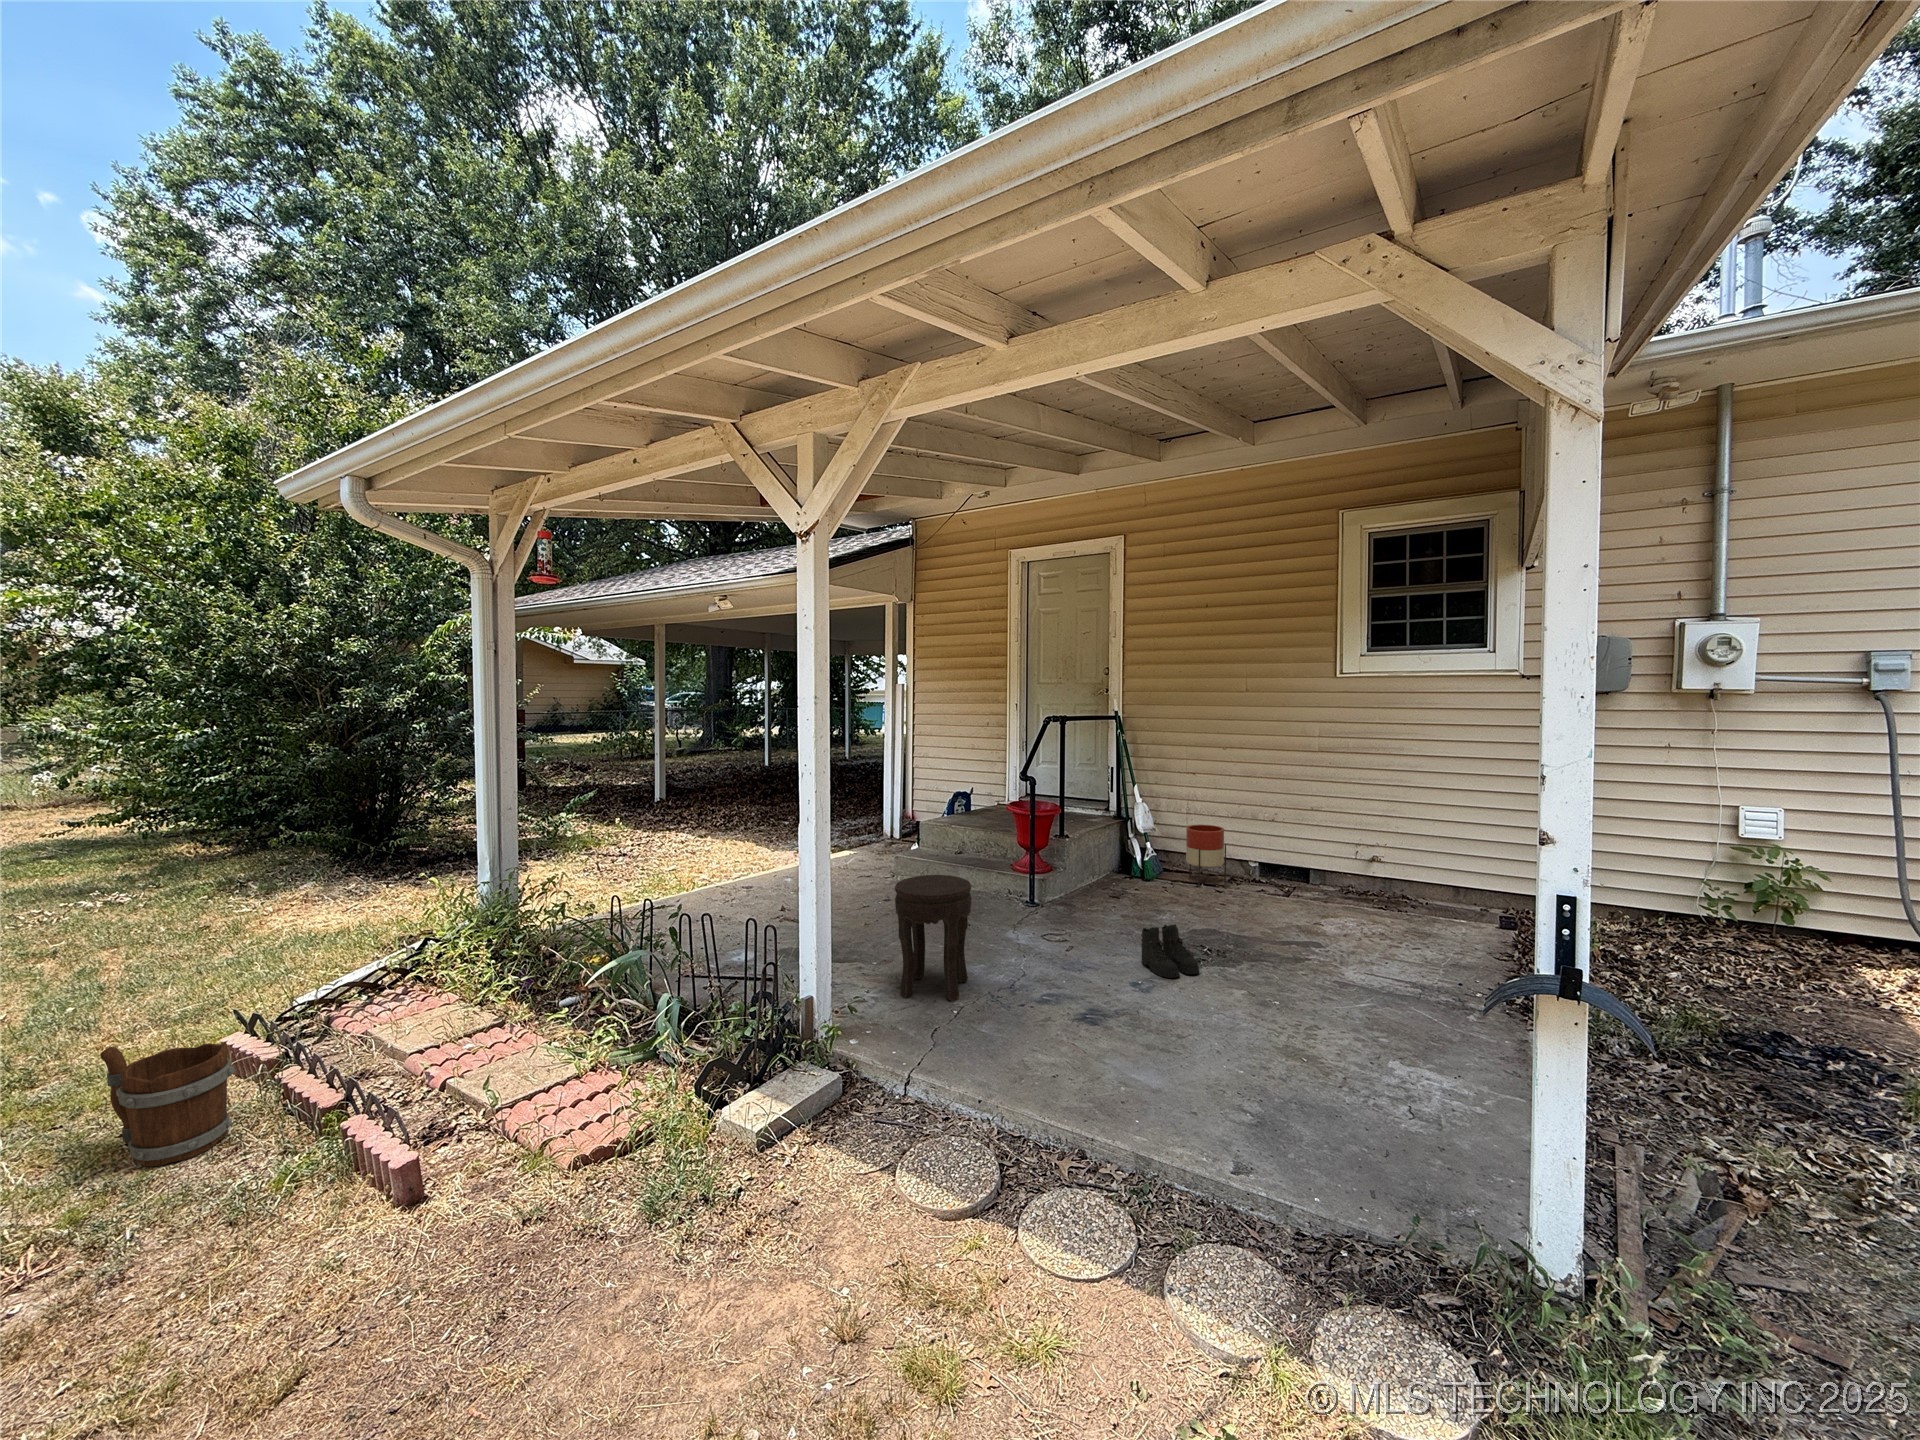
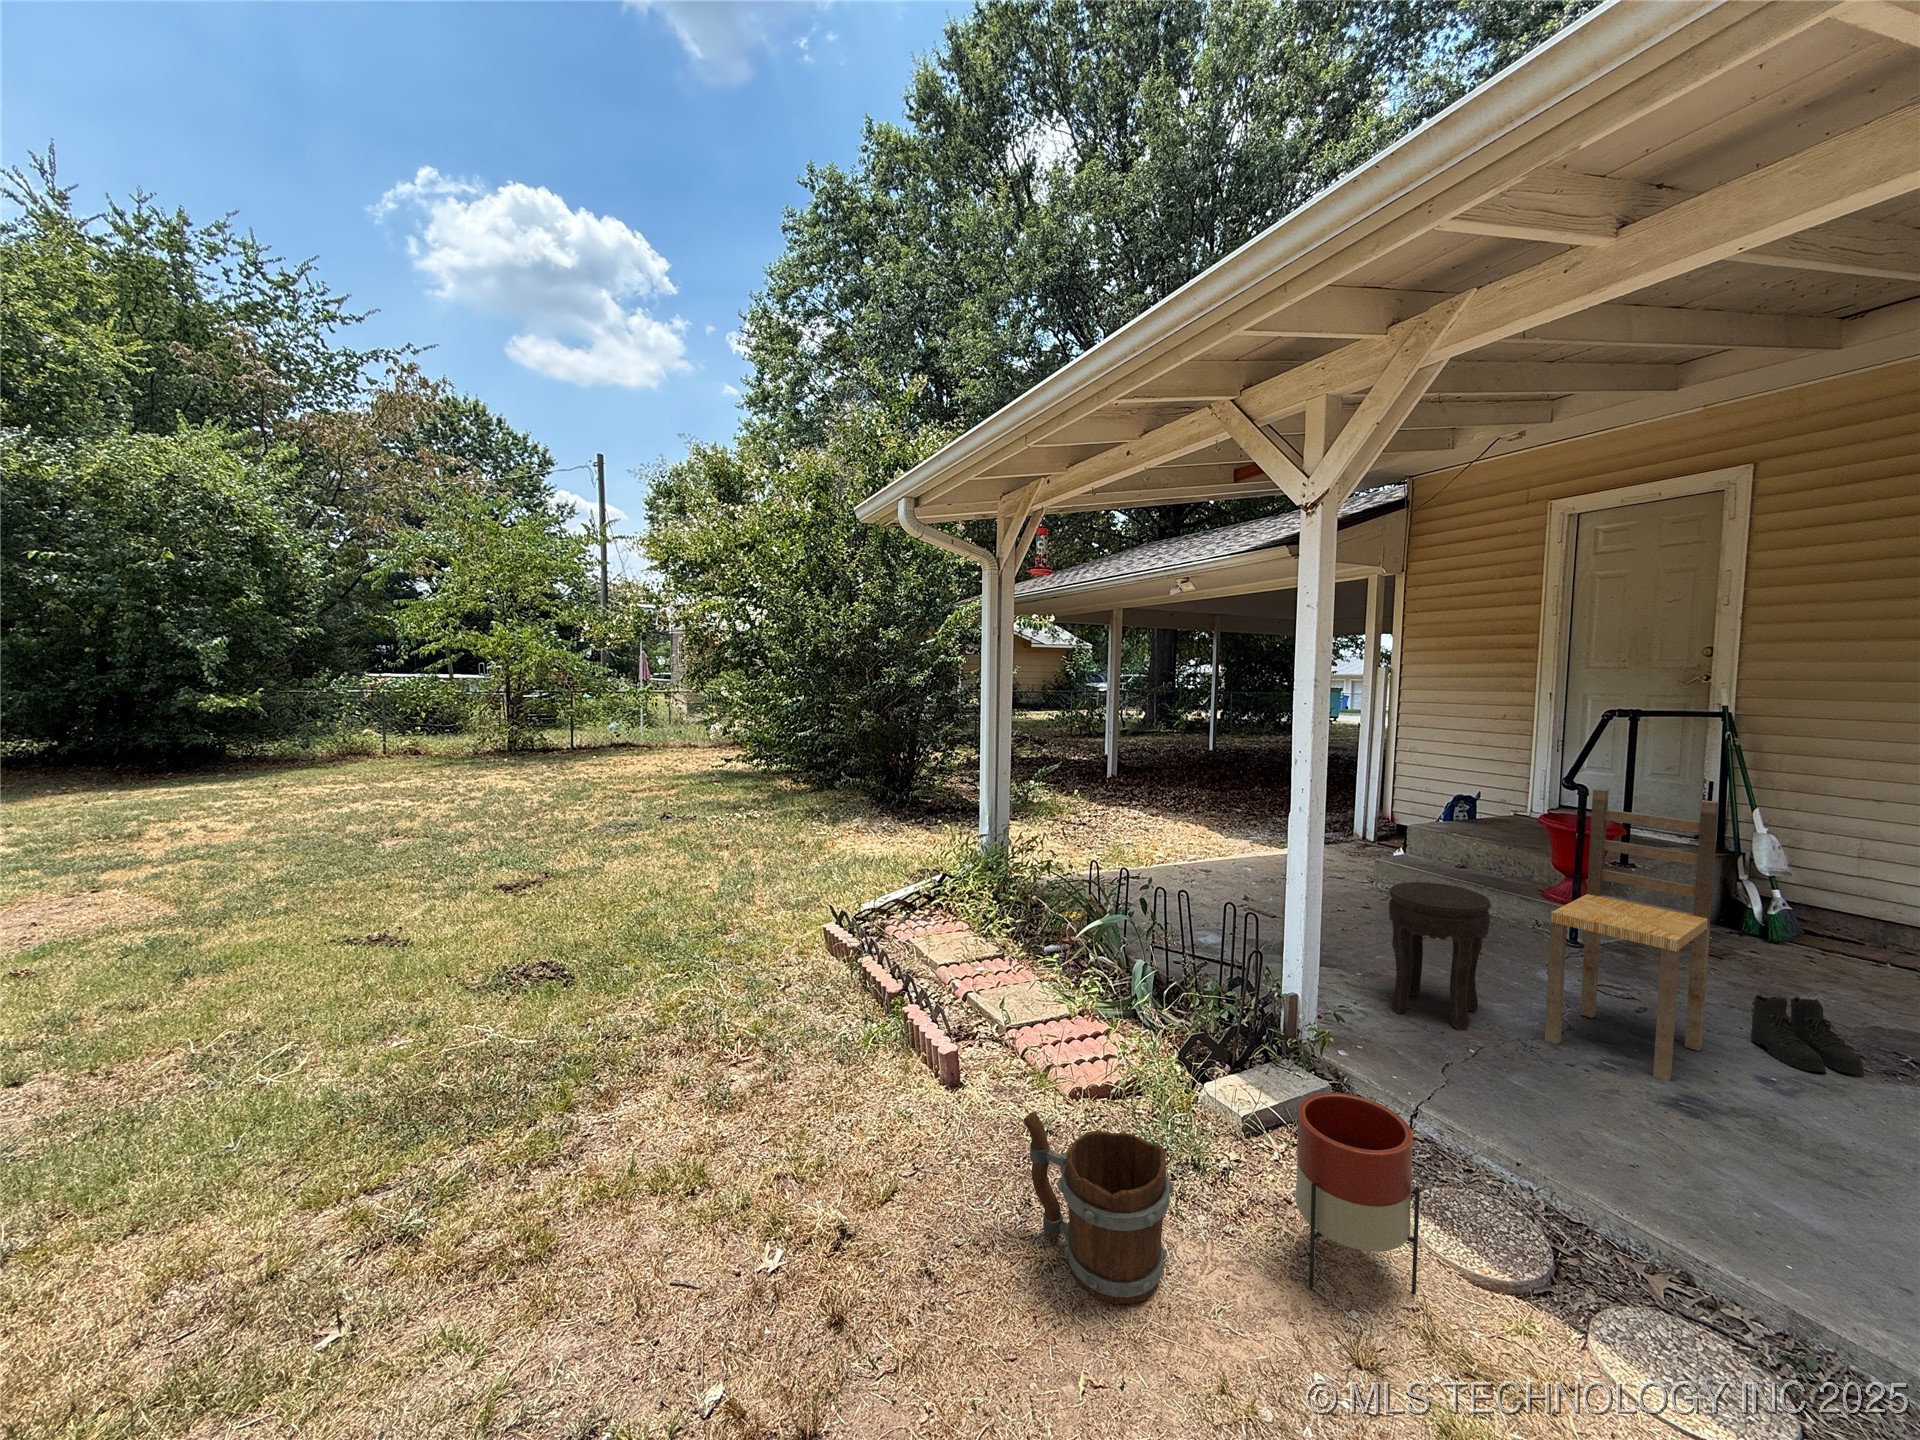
chair: none [1012,781,1113,1008] -> present [1545,789,1719,1081]
planter: present [1186,825,1226,887] -> present [1296,1093,1420,1293]
bucket: present [100,1043,235,1166] -> present [1024,1112,1173,1304]

